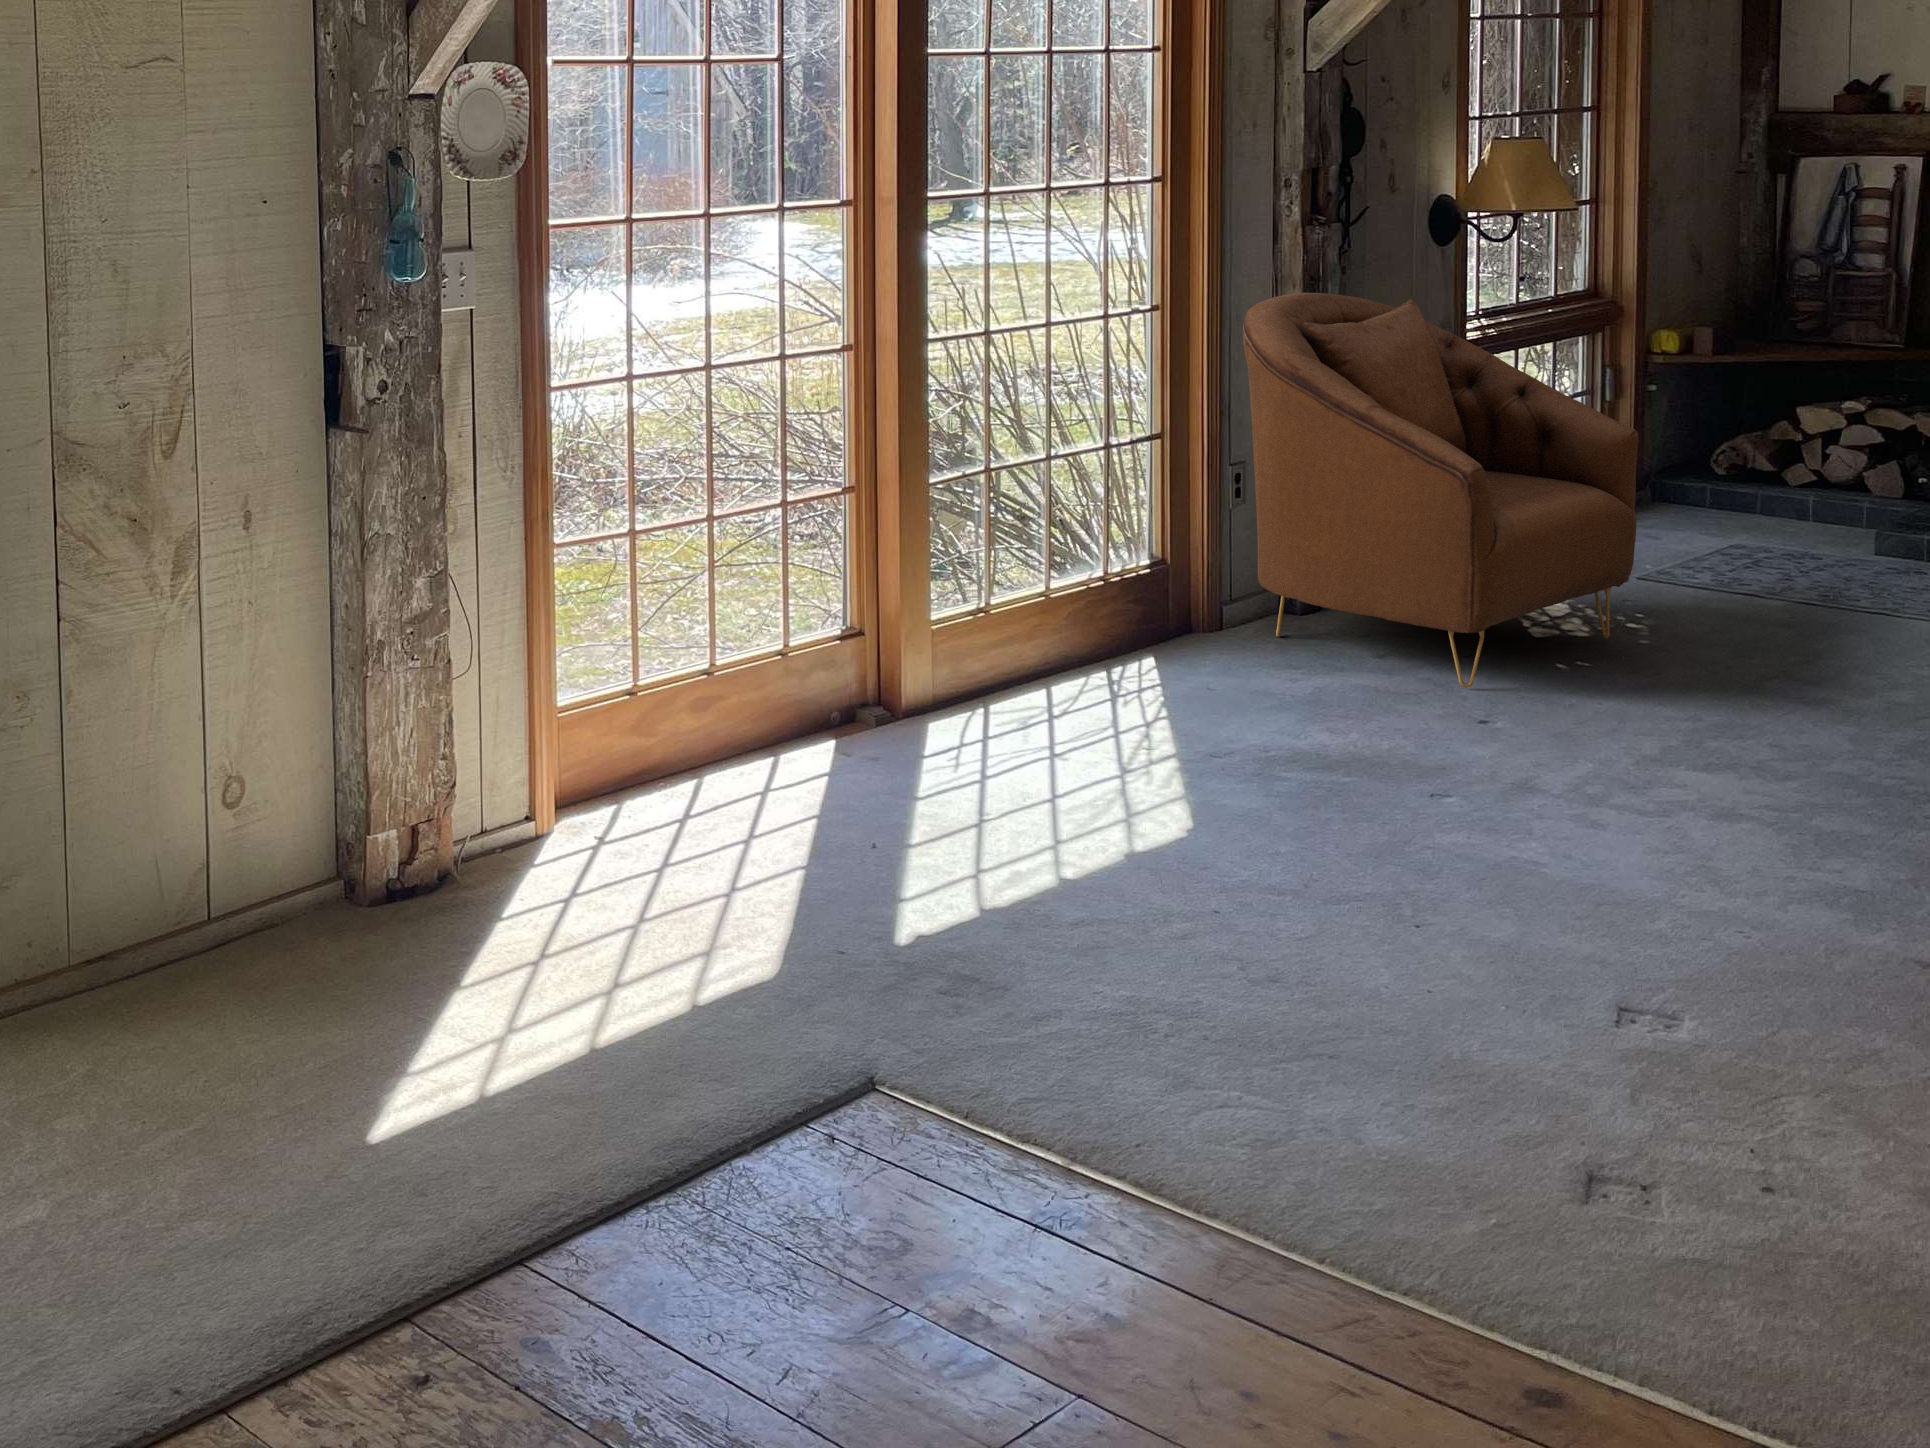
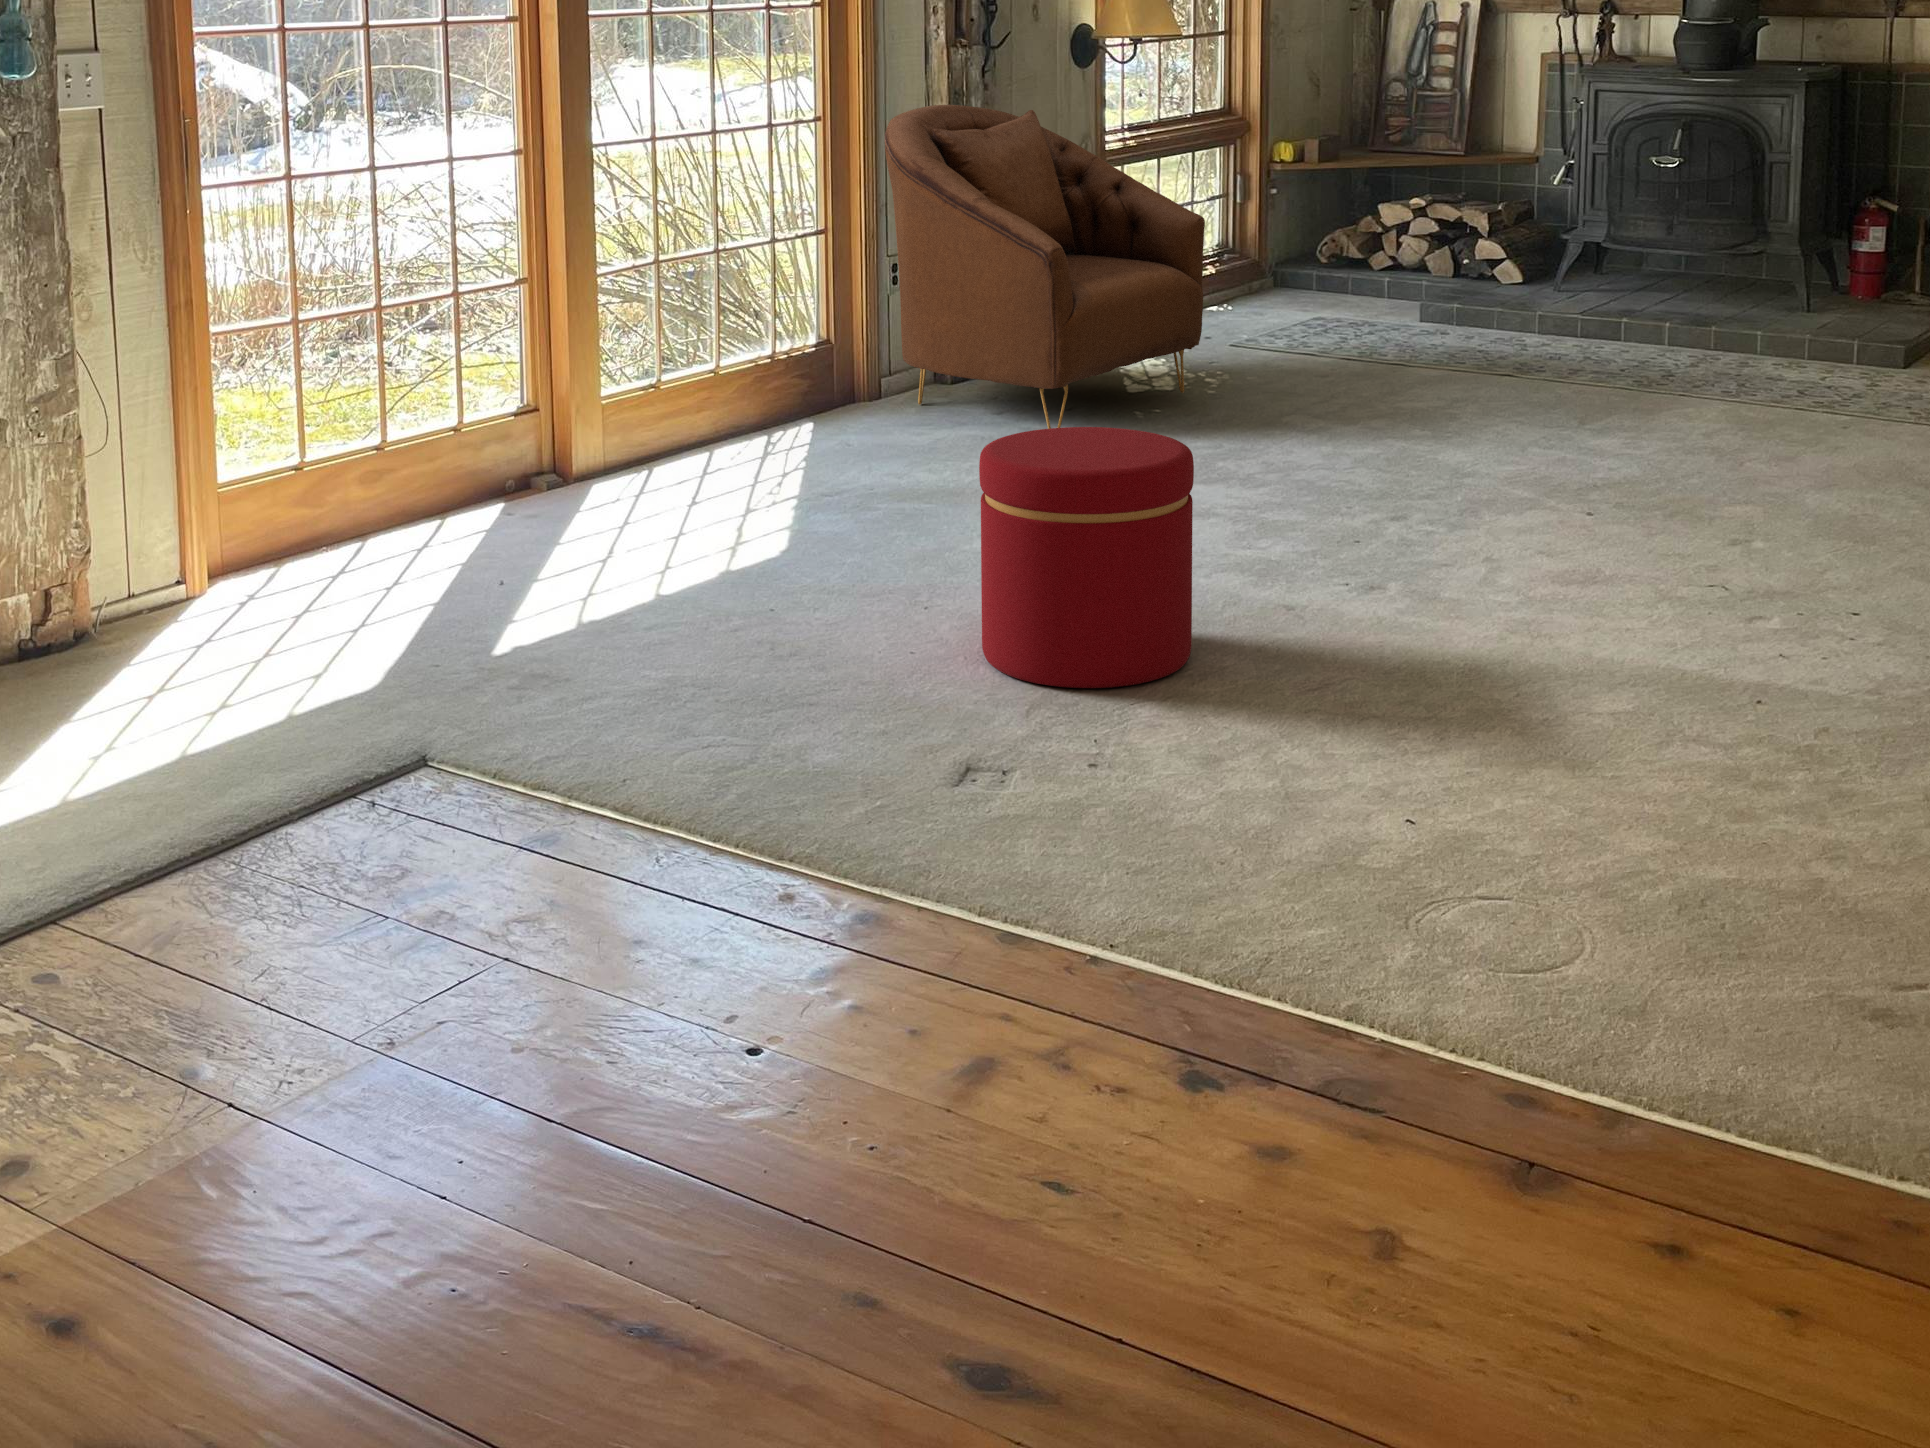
ottoman: none [1515,719,1820,1061] -> present [979,427,1194,688]

